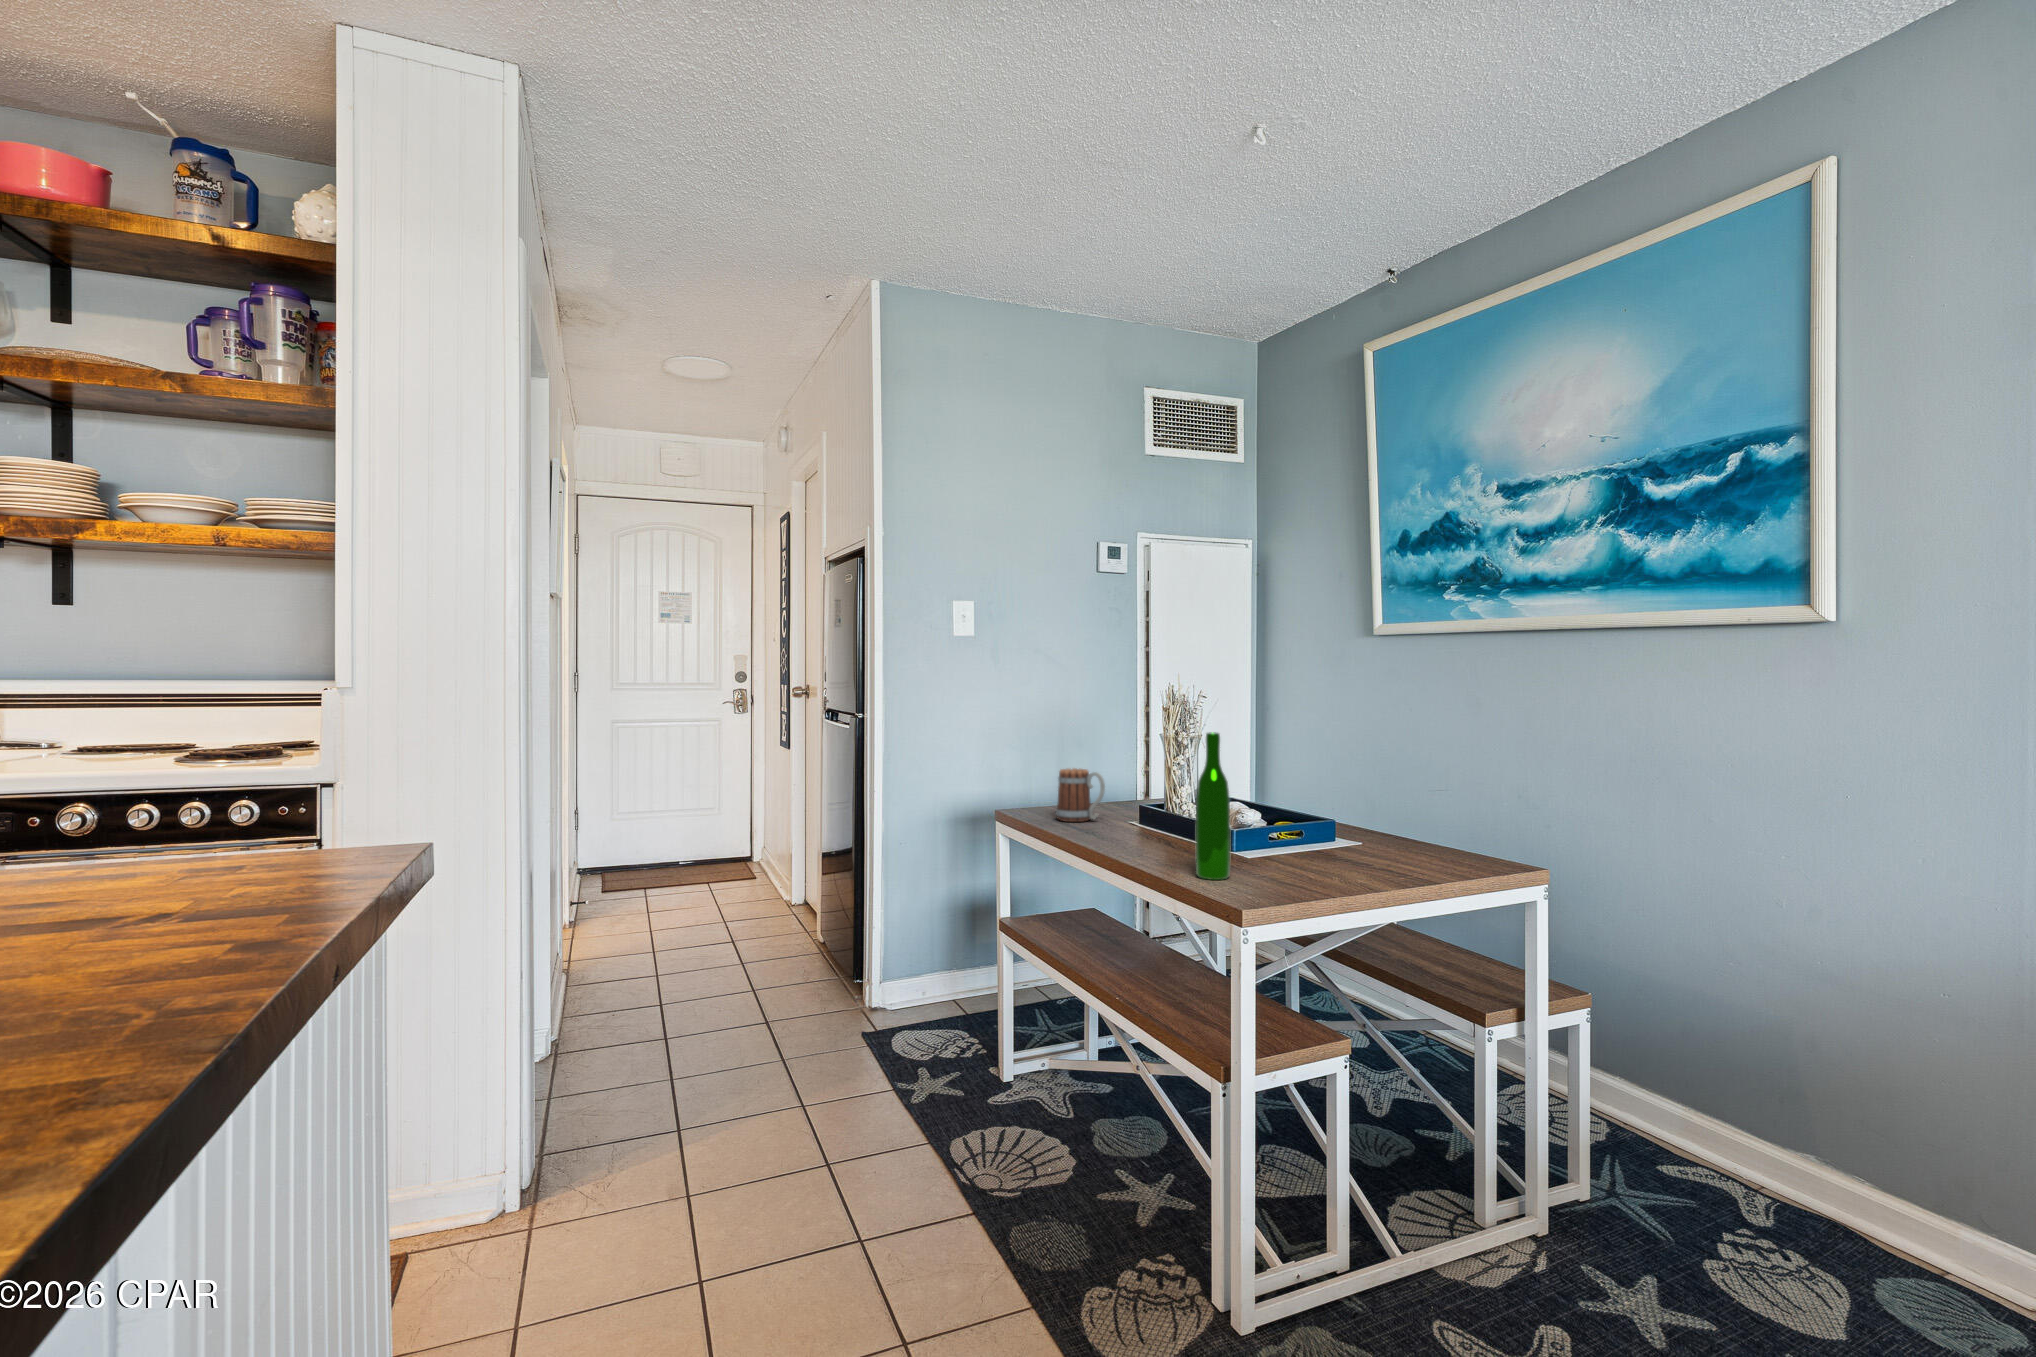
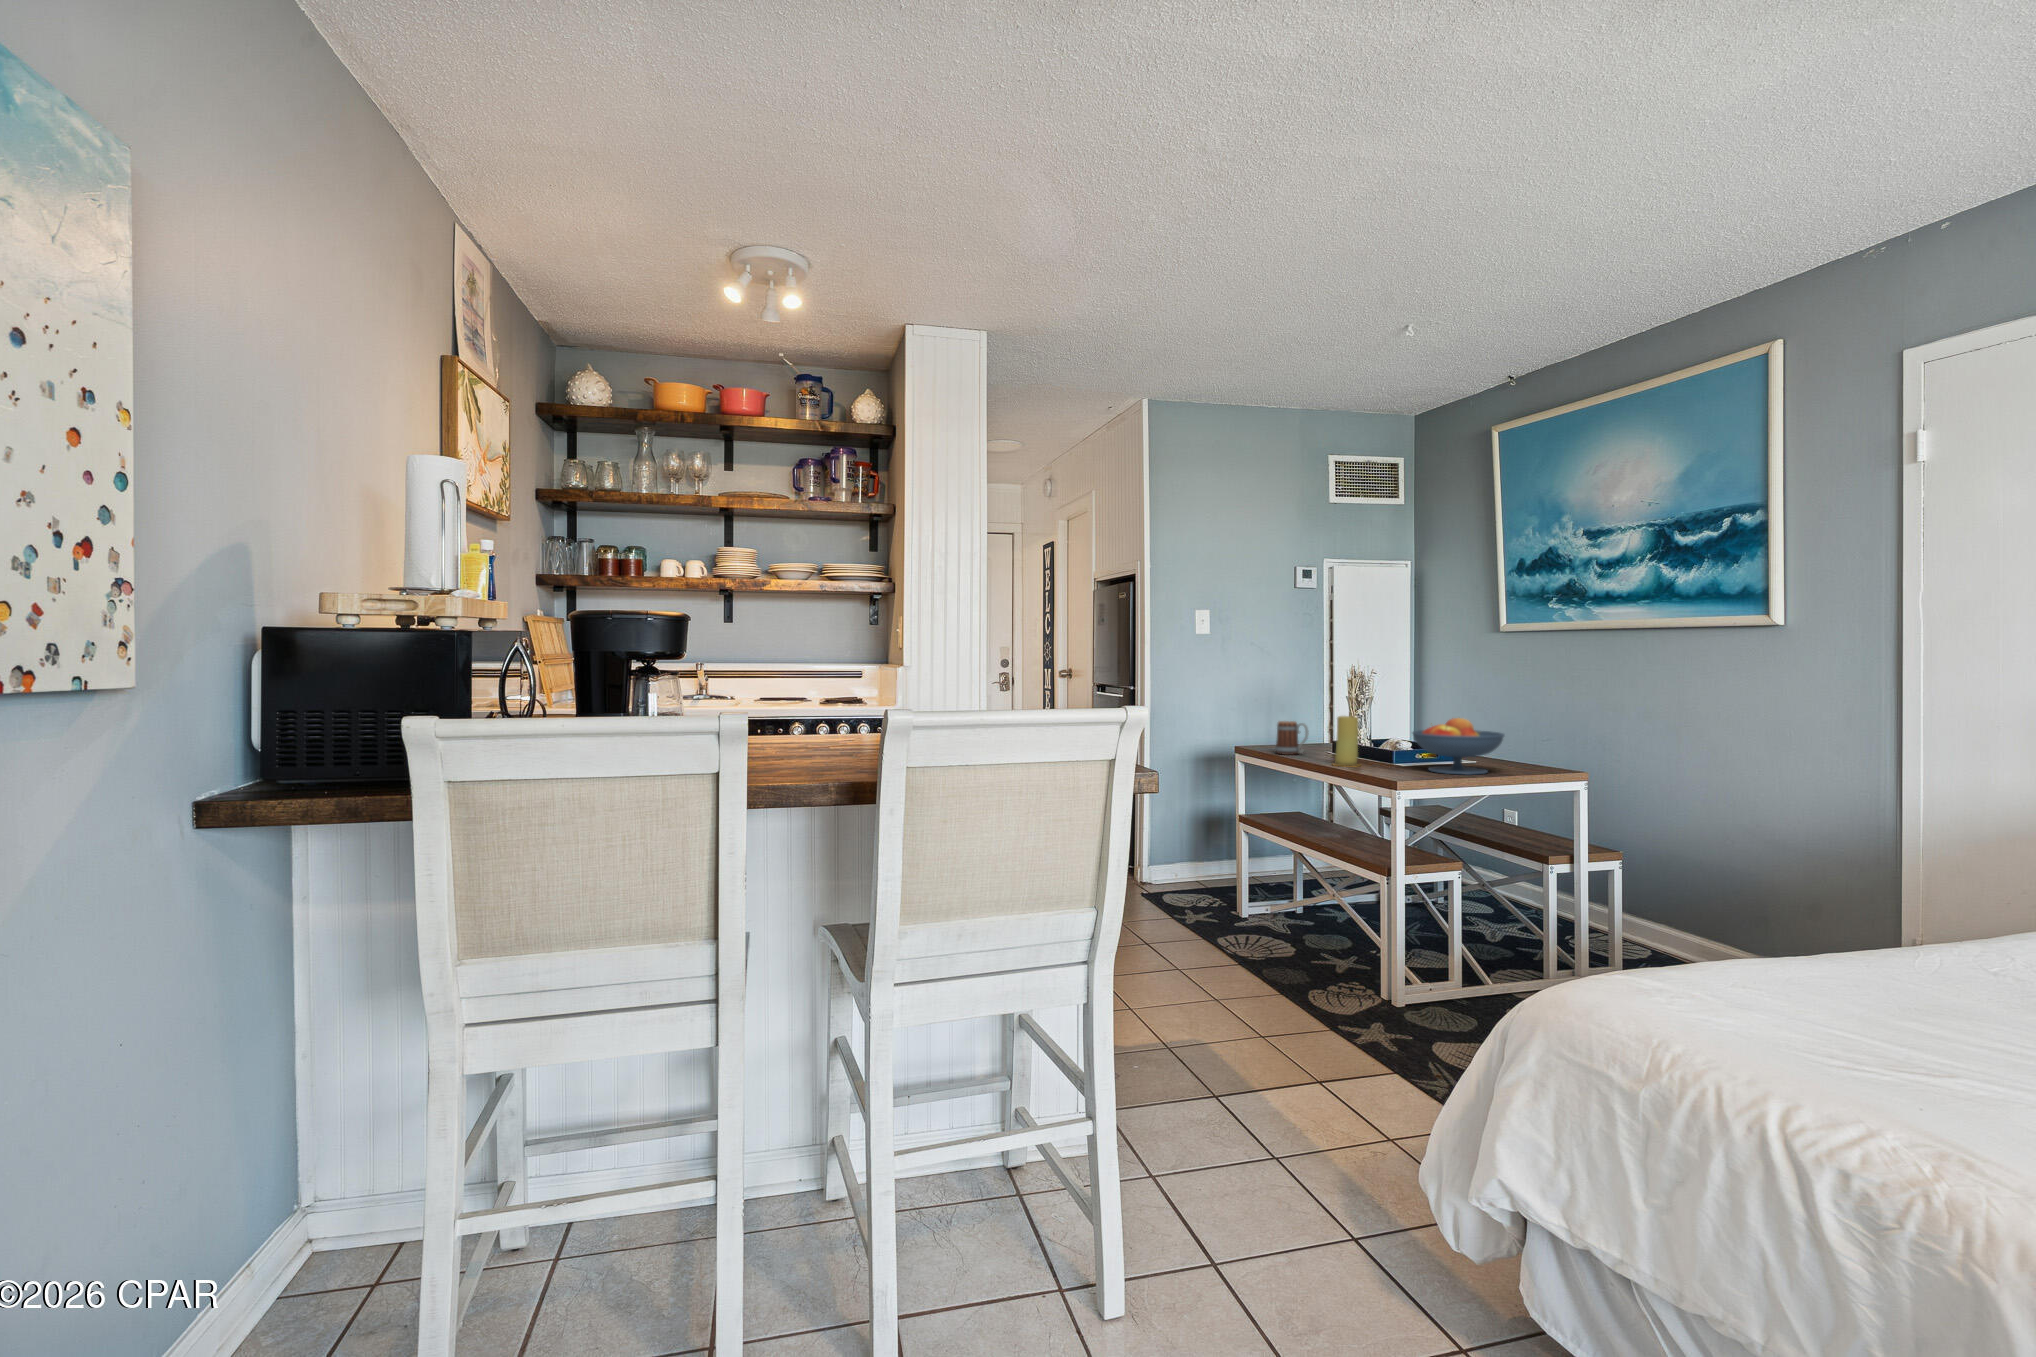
wine bottle: present [1196,732,1231,880] -> none [1372,693,1392,775]
candle: none [1133,767,1181,854] -> present [1333,716,1360,766]
fruit bowl: none [1262,771,1416,876] -> present [1413,718,1504,775]

